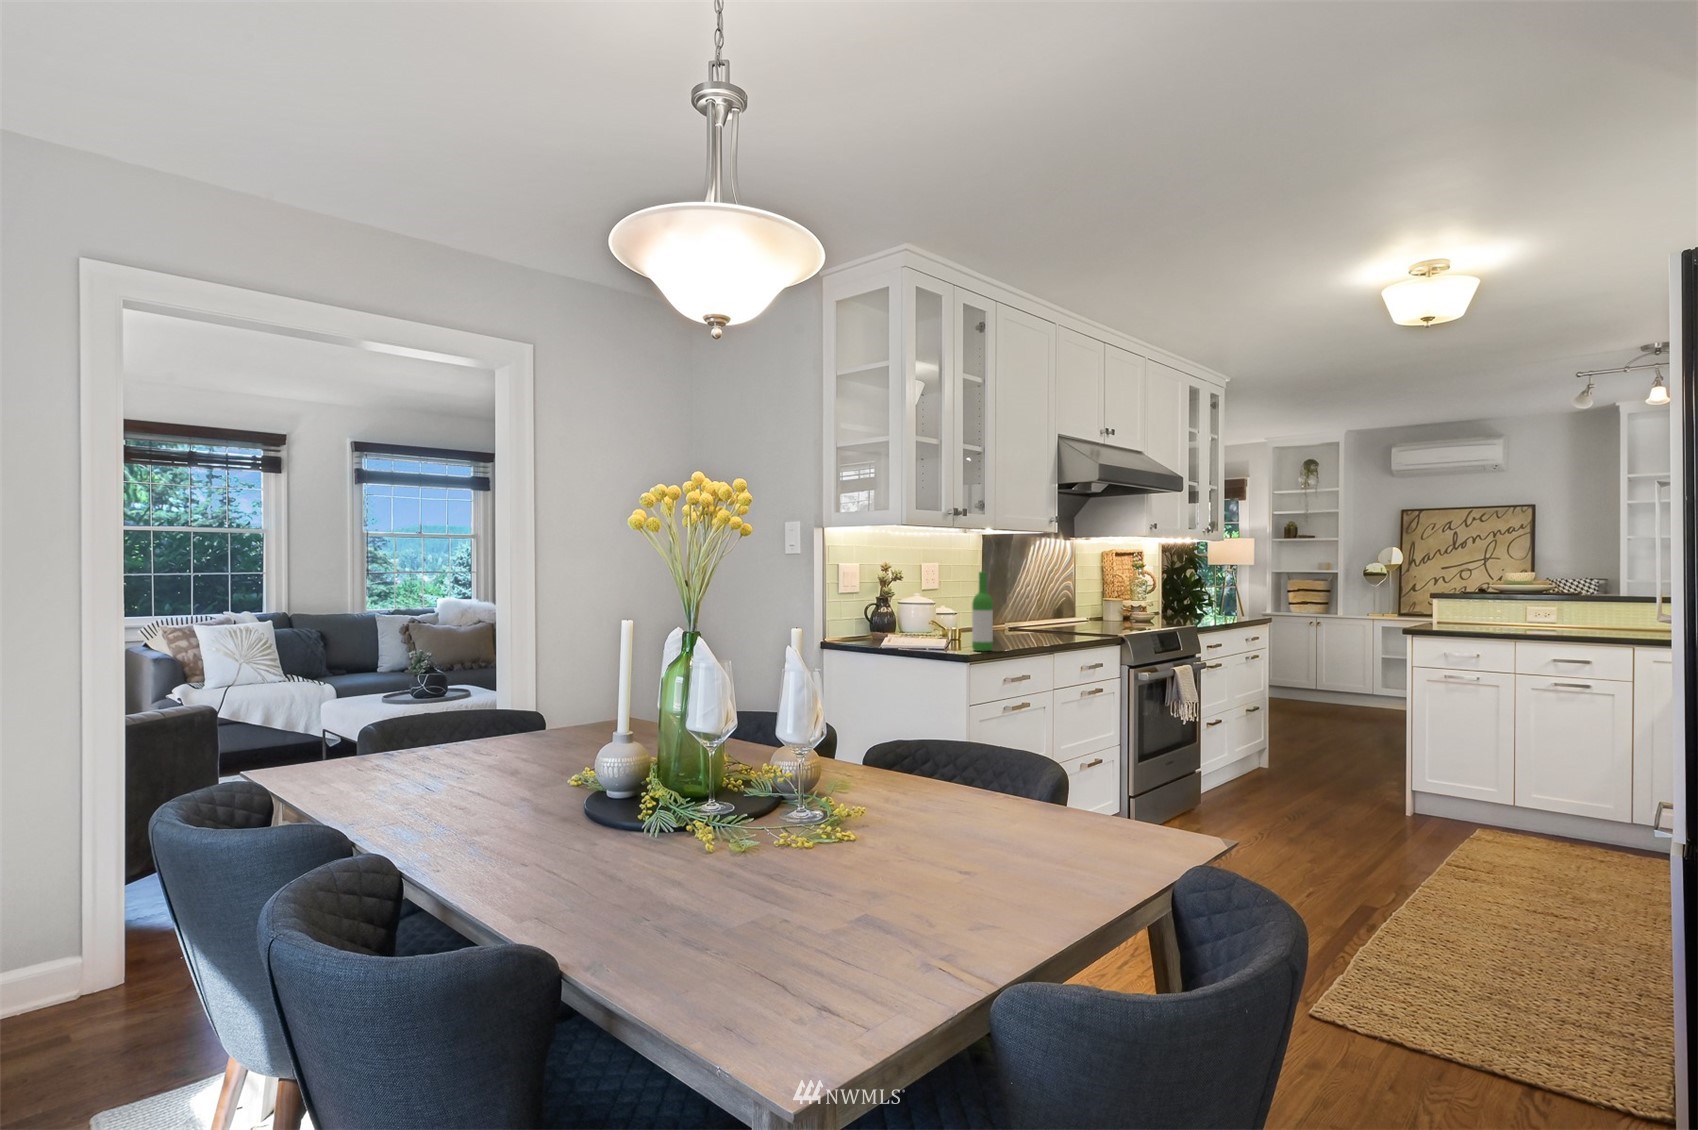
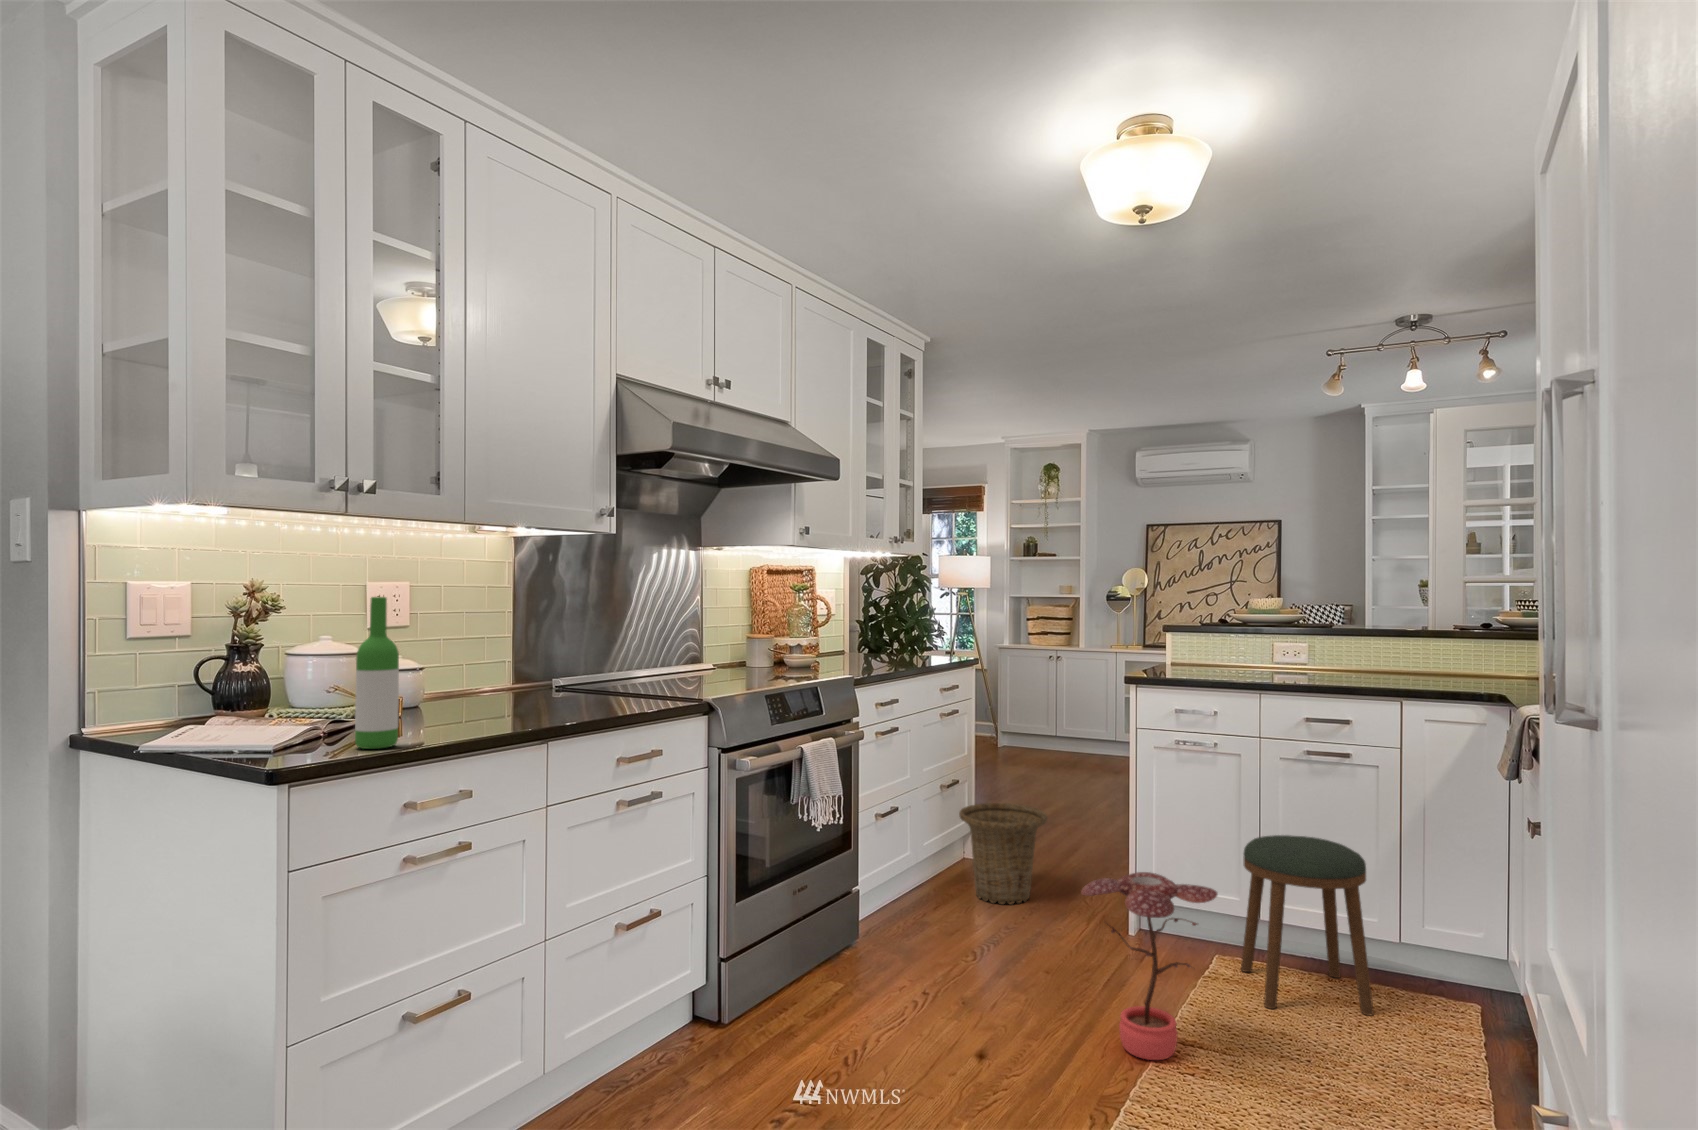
basket: none [1264,723,1336,794] -> present [959,803,1048,904]
stool: none [1498,743,1606,866] -> present [1241,835,1374,1015]
potted plant: none [1380,756,1483,874] -> present [1081,872,1218,1060]

